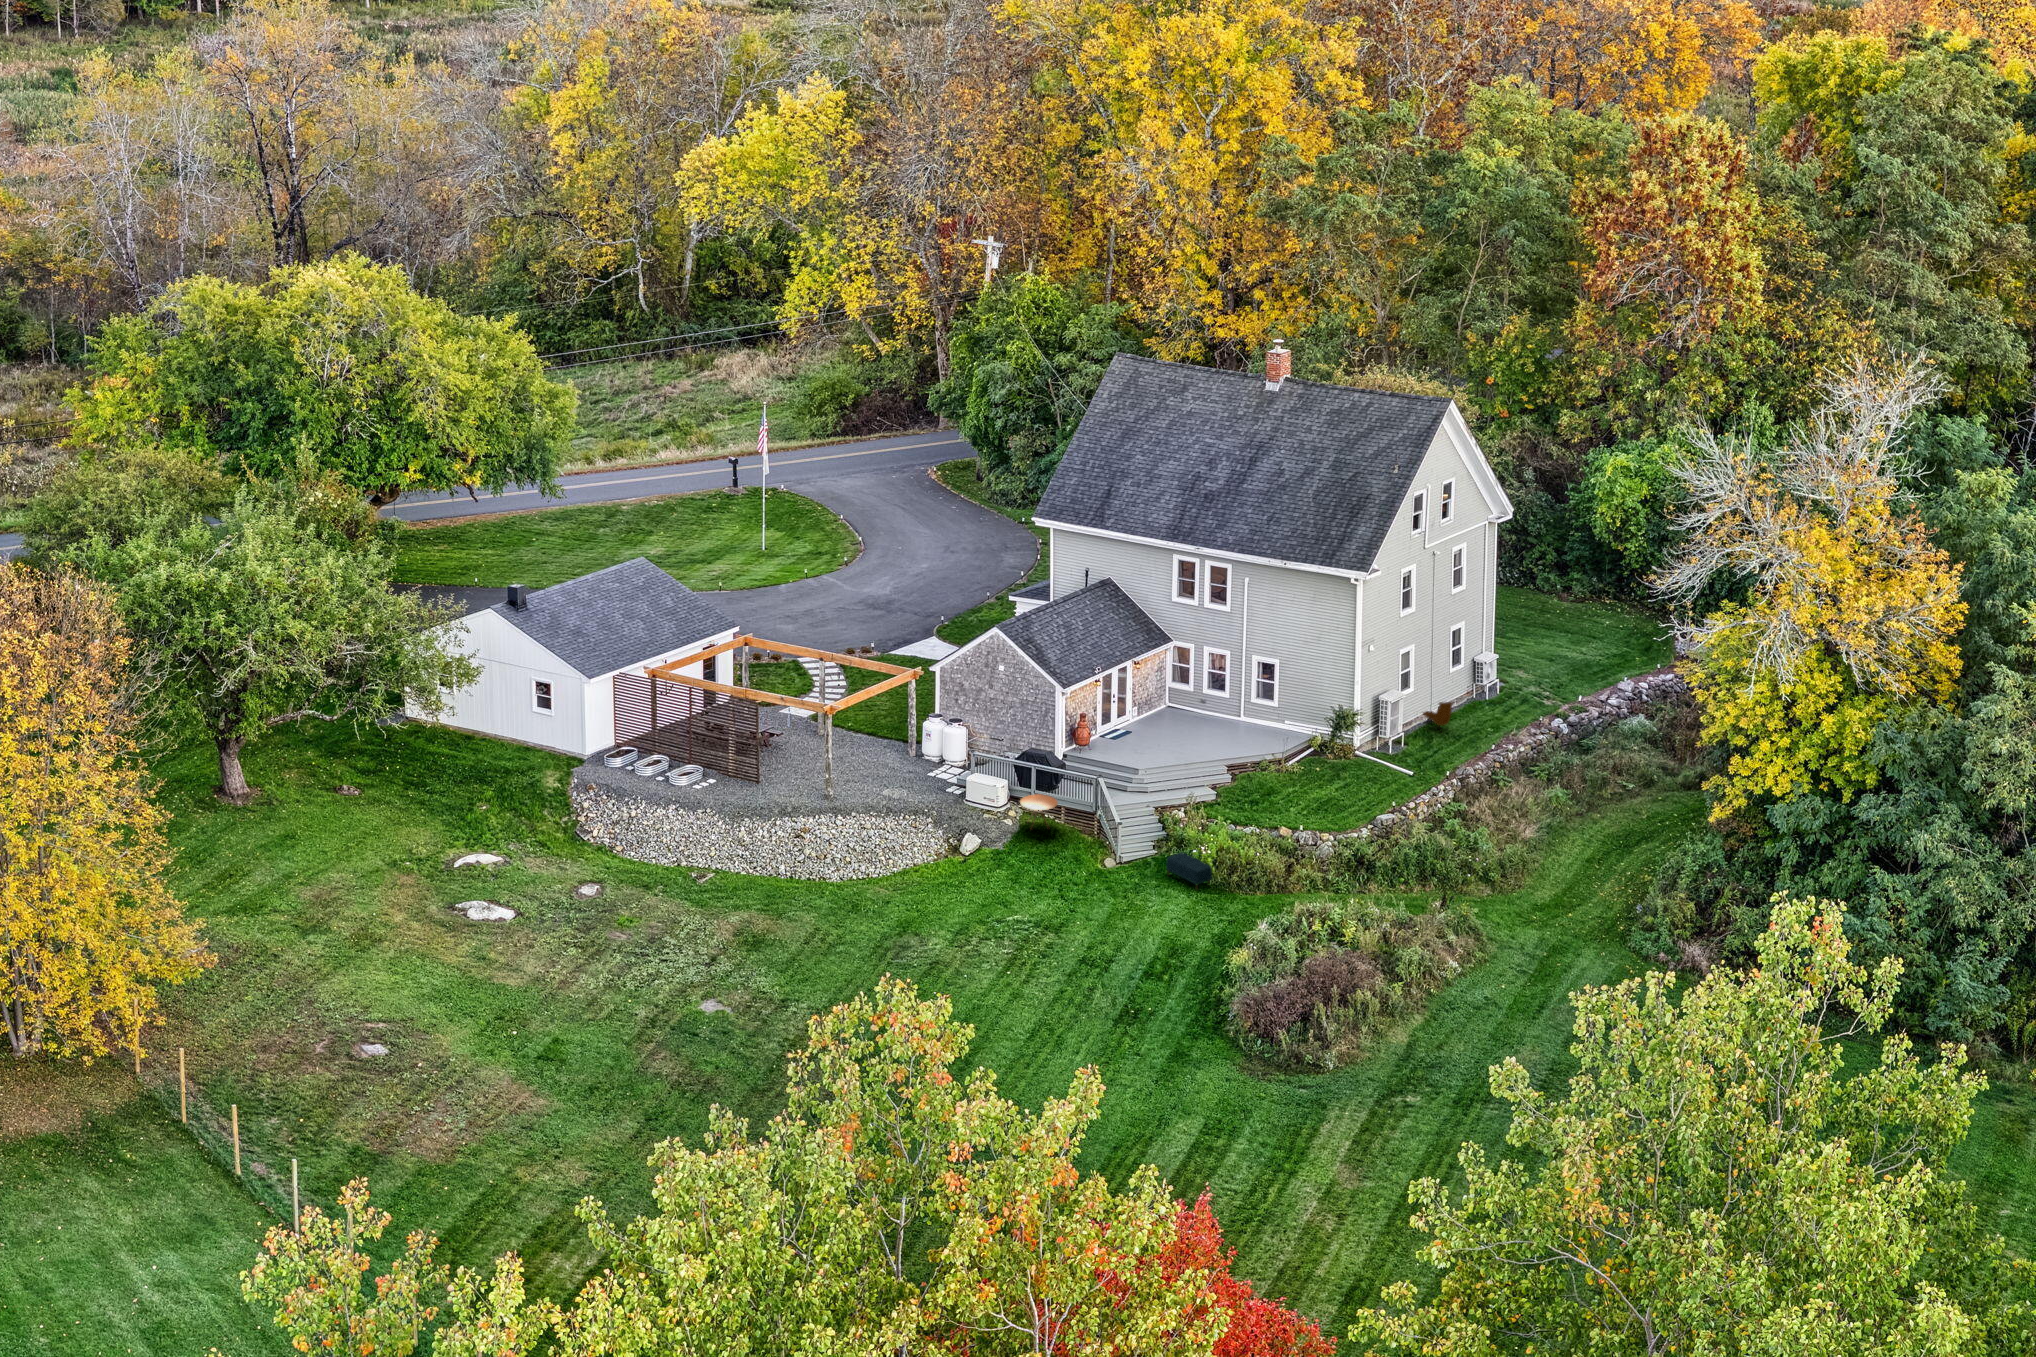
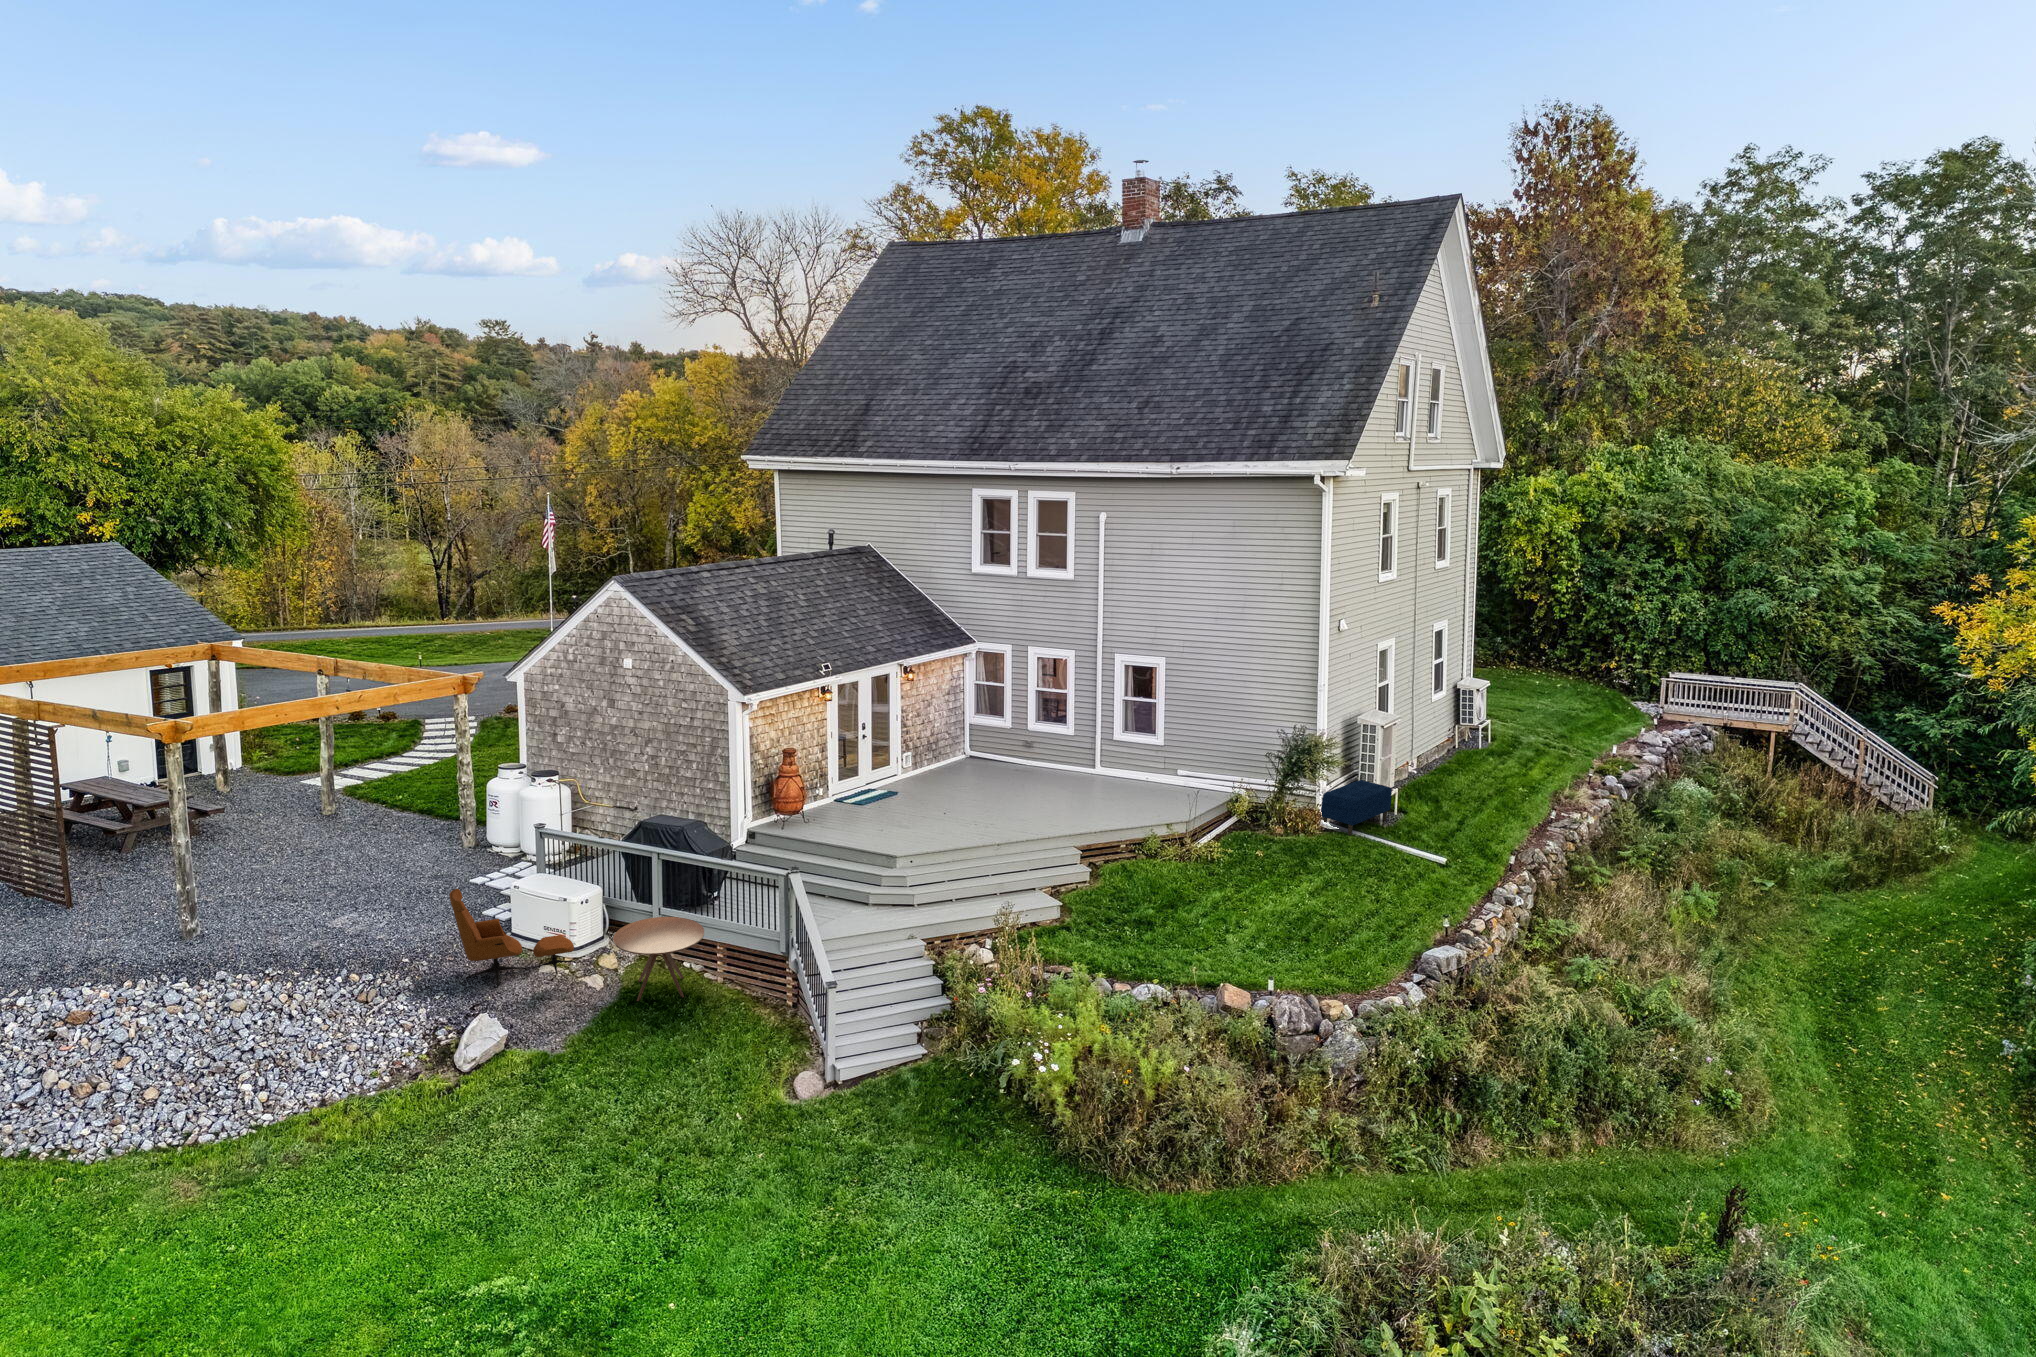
lounge chair: present [1423,701,1453,731] -> present [450,889,575,986]
bench: present [1166,852,1212,889] -> present [1321,780,1392,835]

